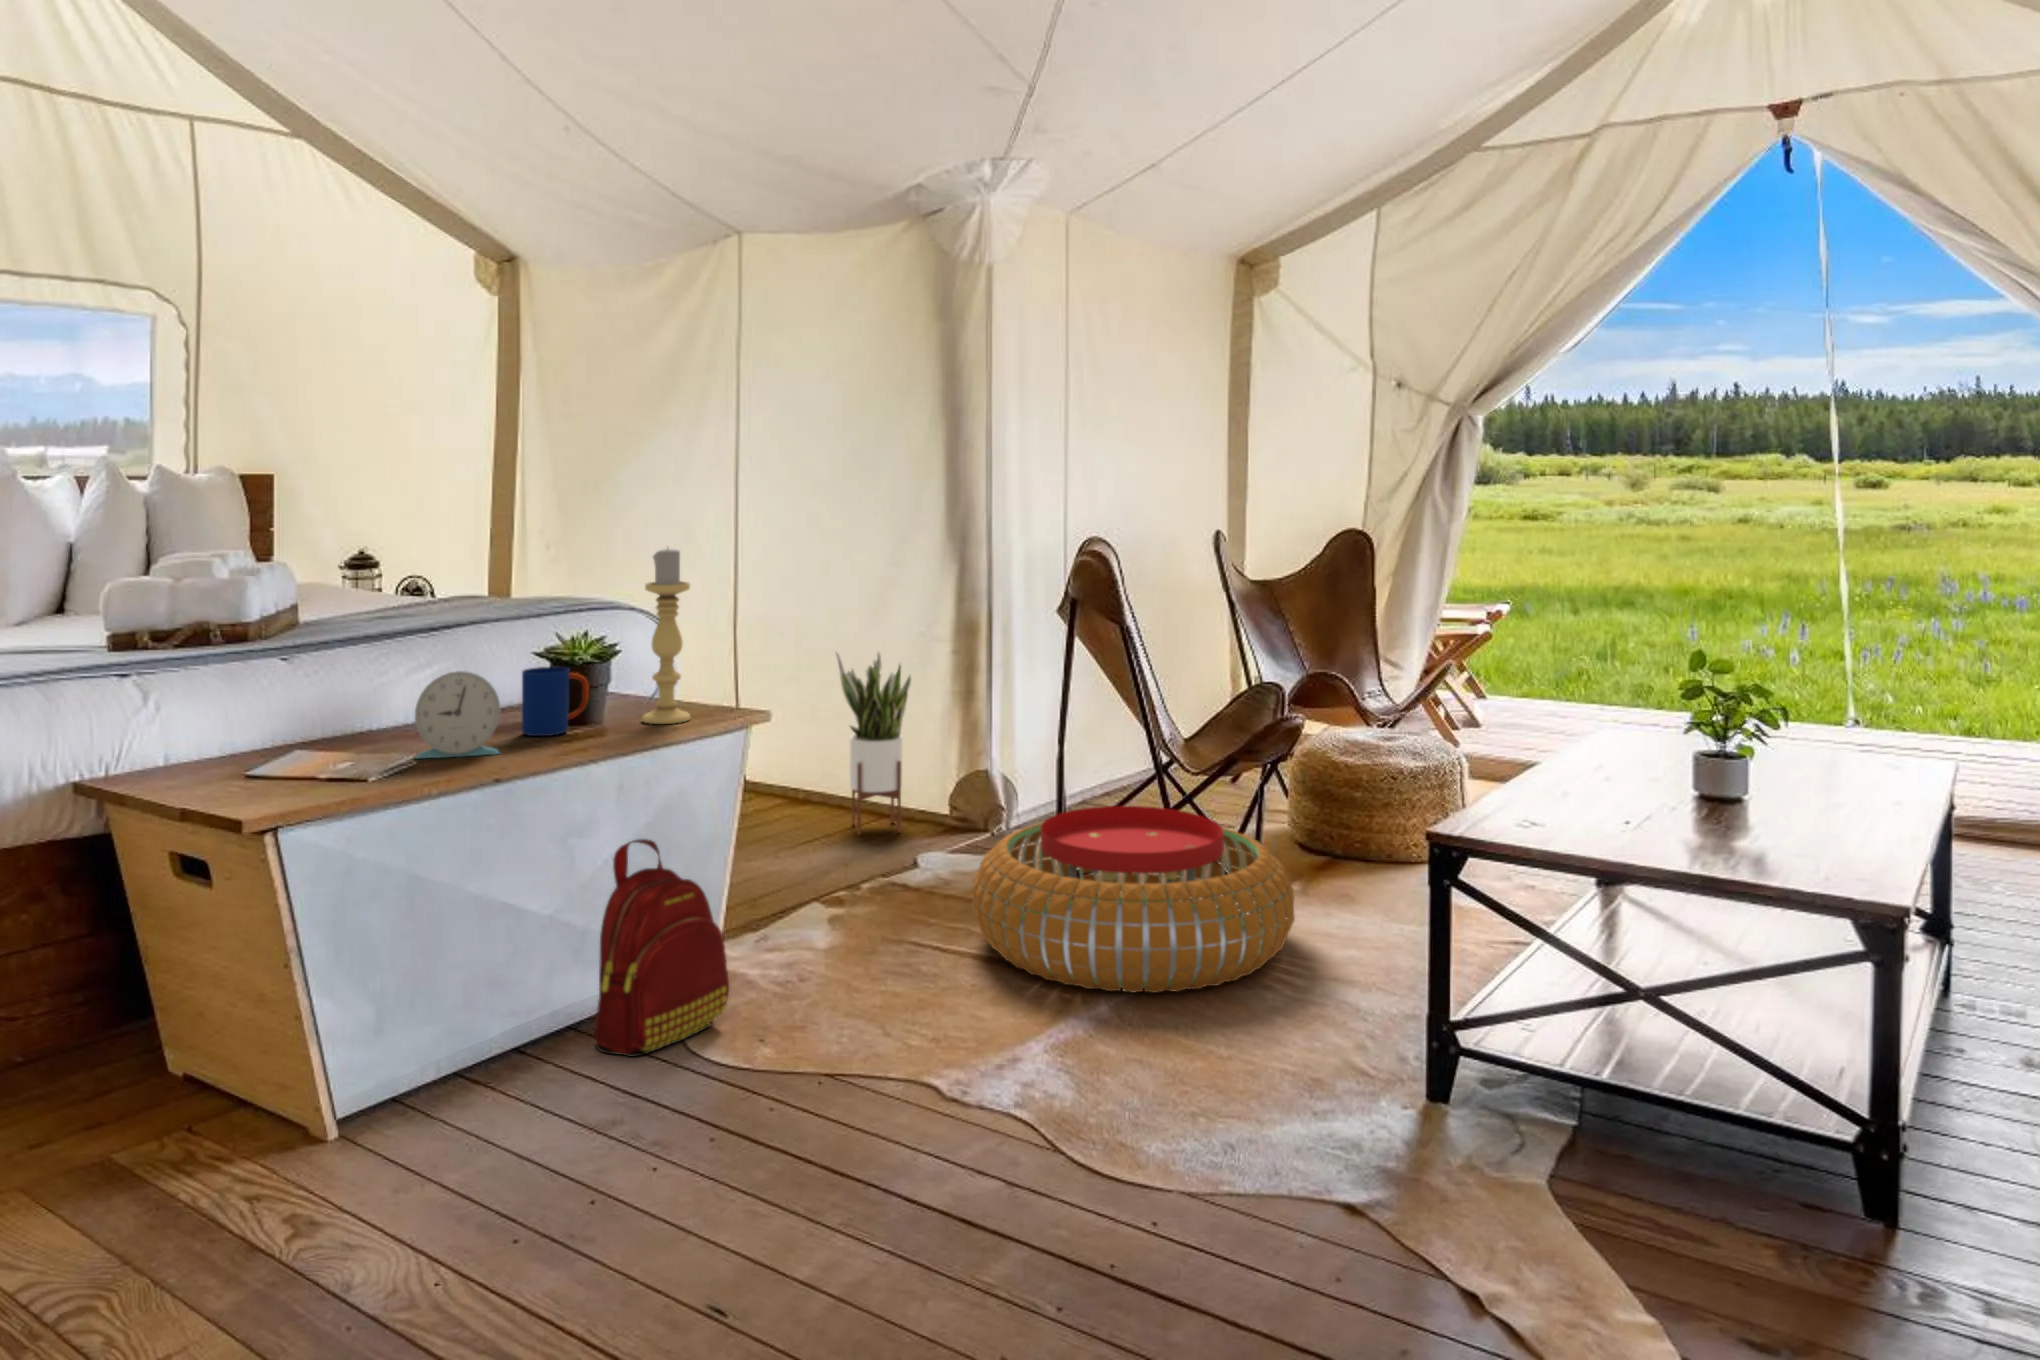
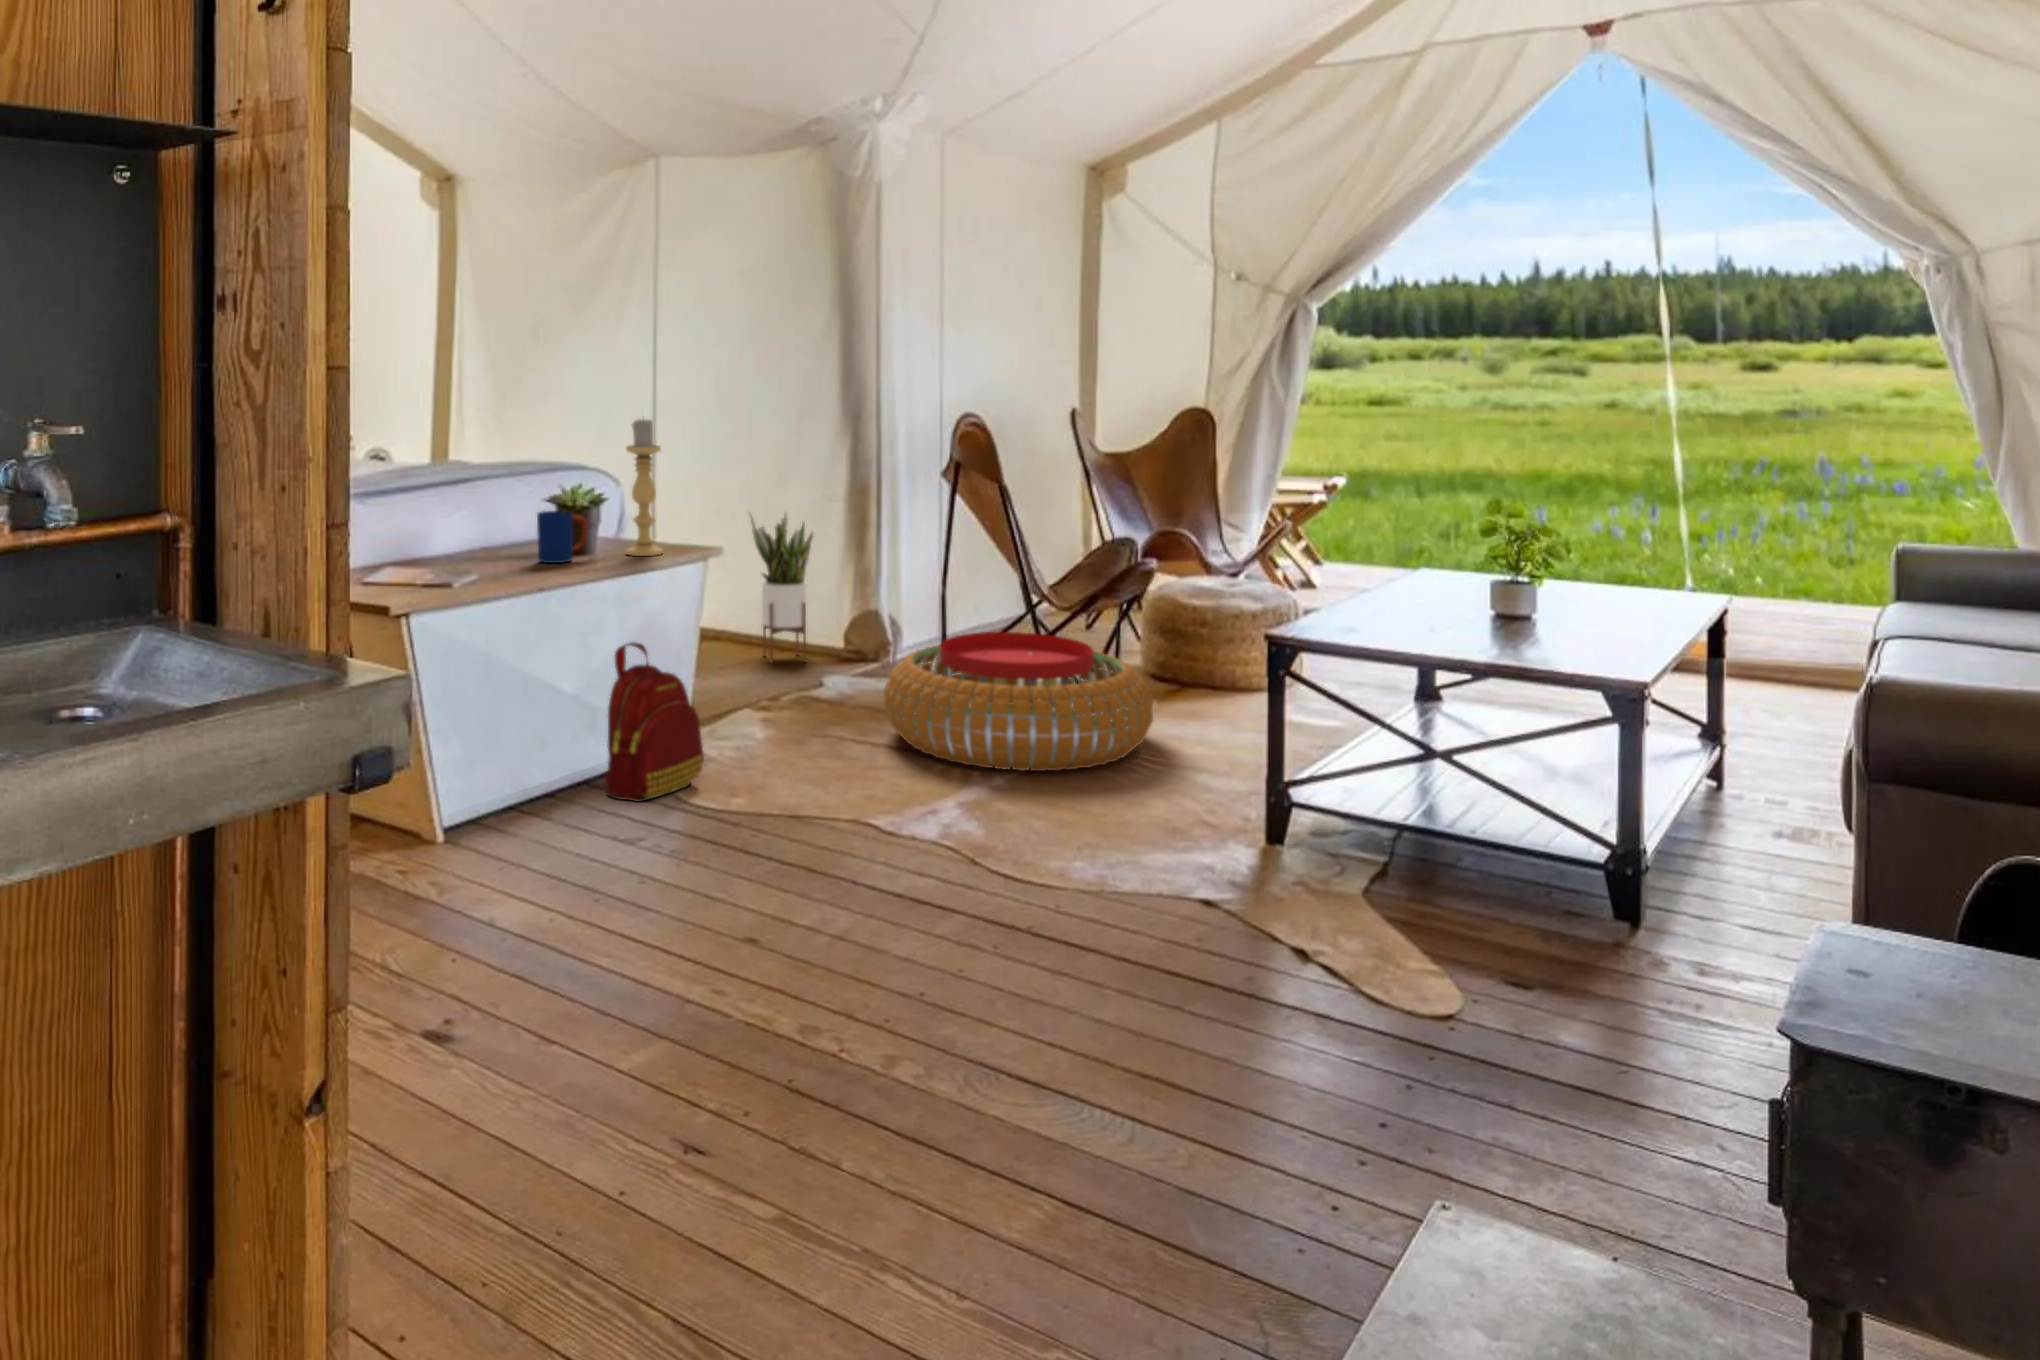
alarm clock: present [415,671,500,759] -> none [469,511,532,576]

